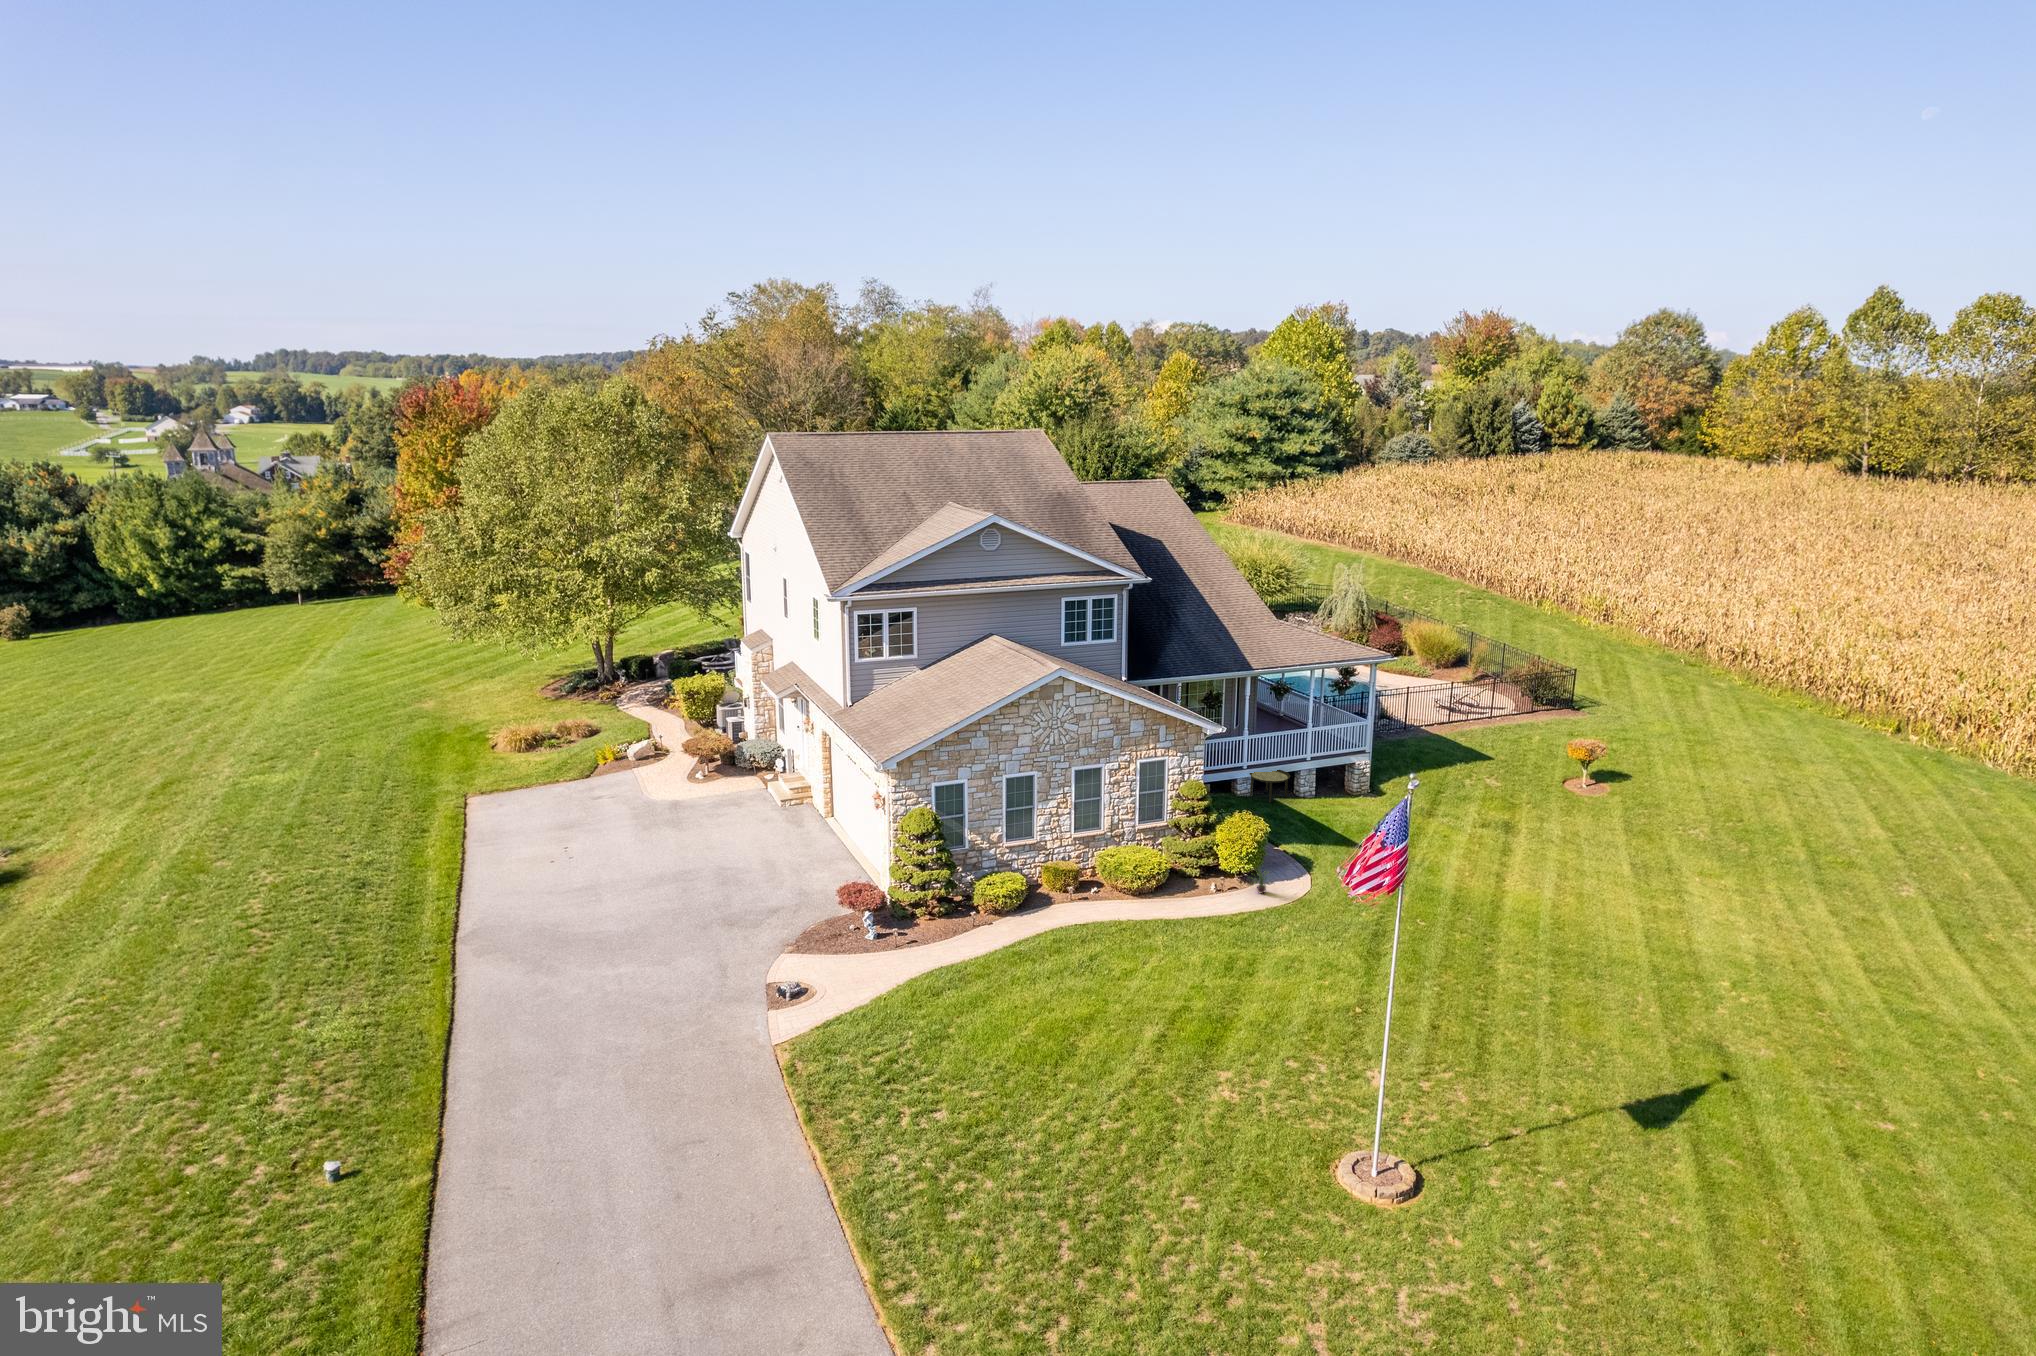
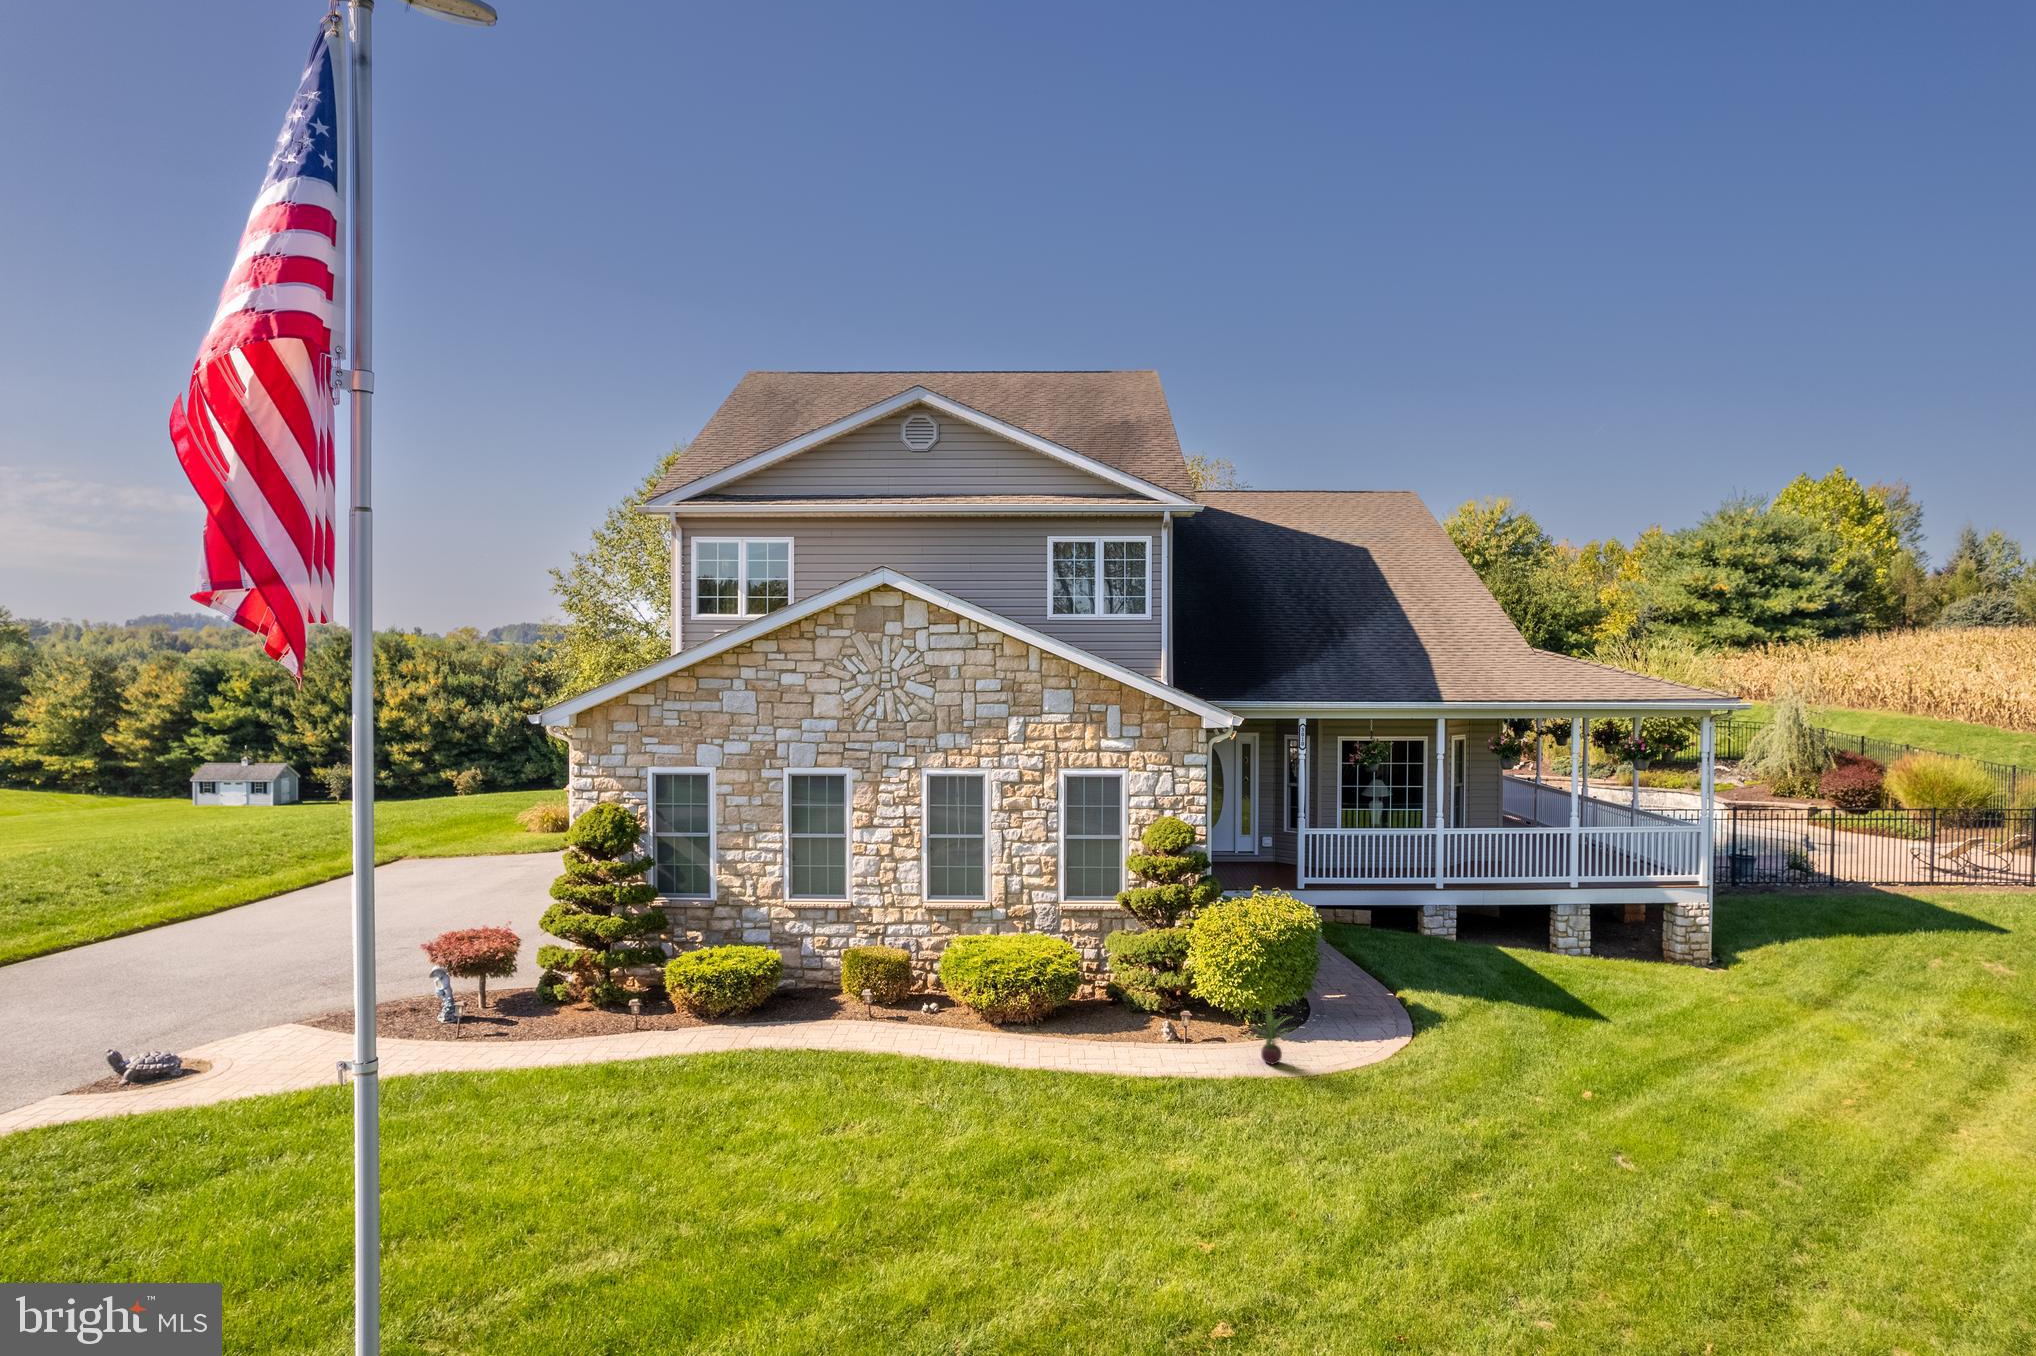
round table: present [1249,770,1290,803] -> none [1439,891,1523,952]

